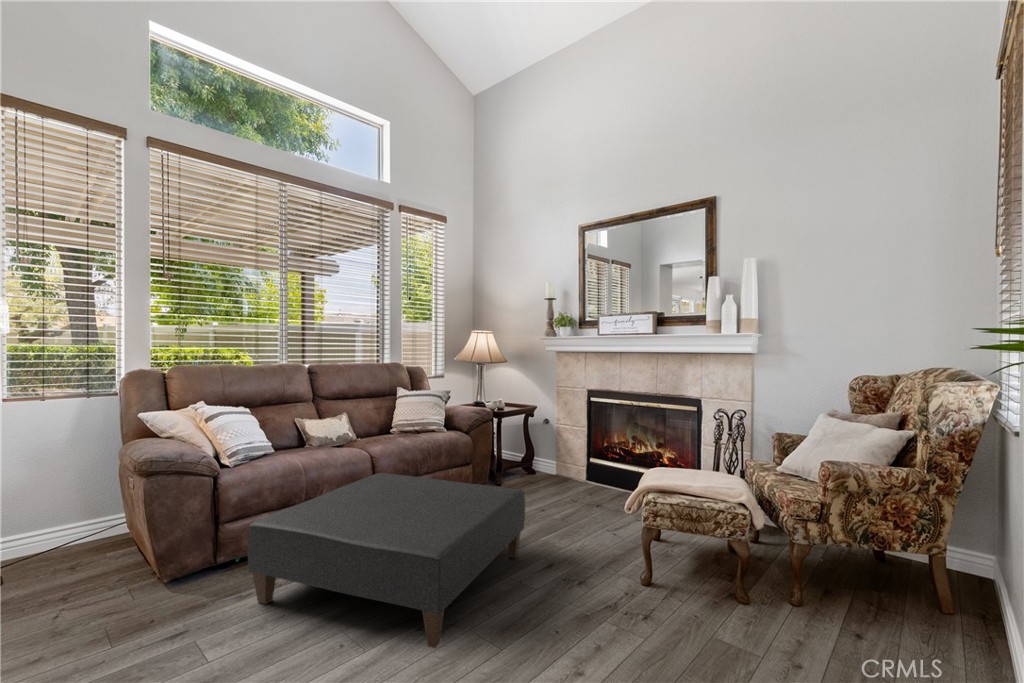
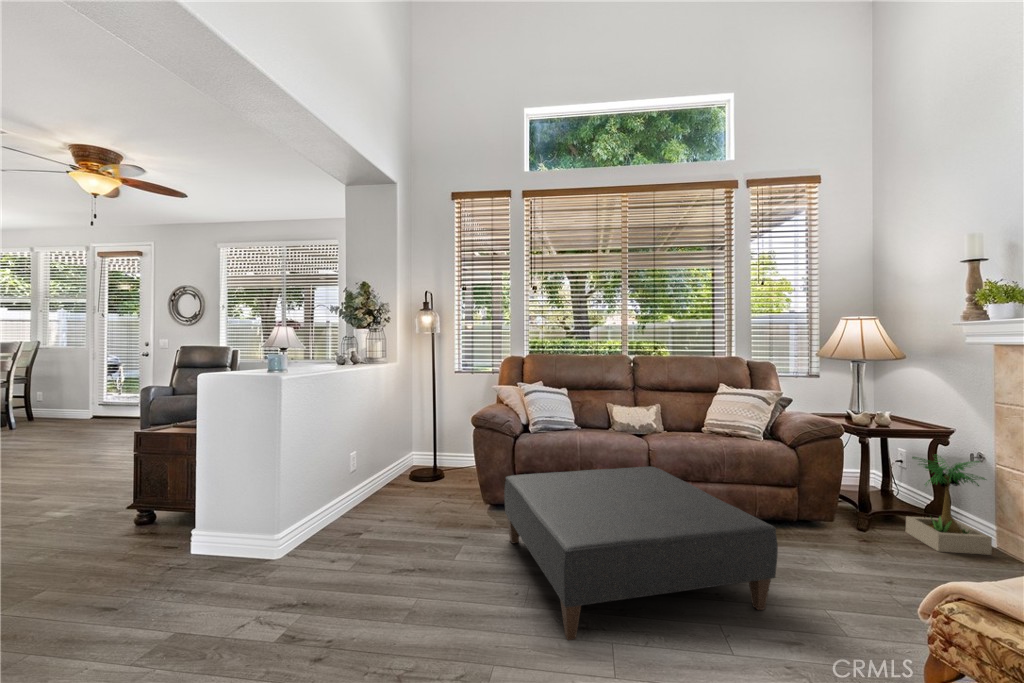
potted plant: none [523,421,570,486] -> present [906,457,992,555]

